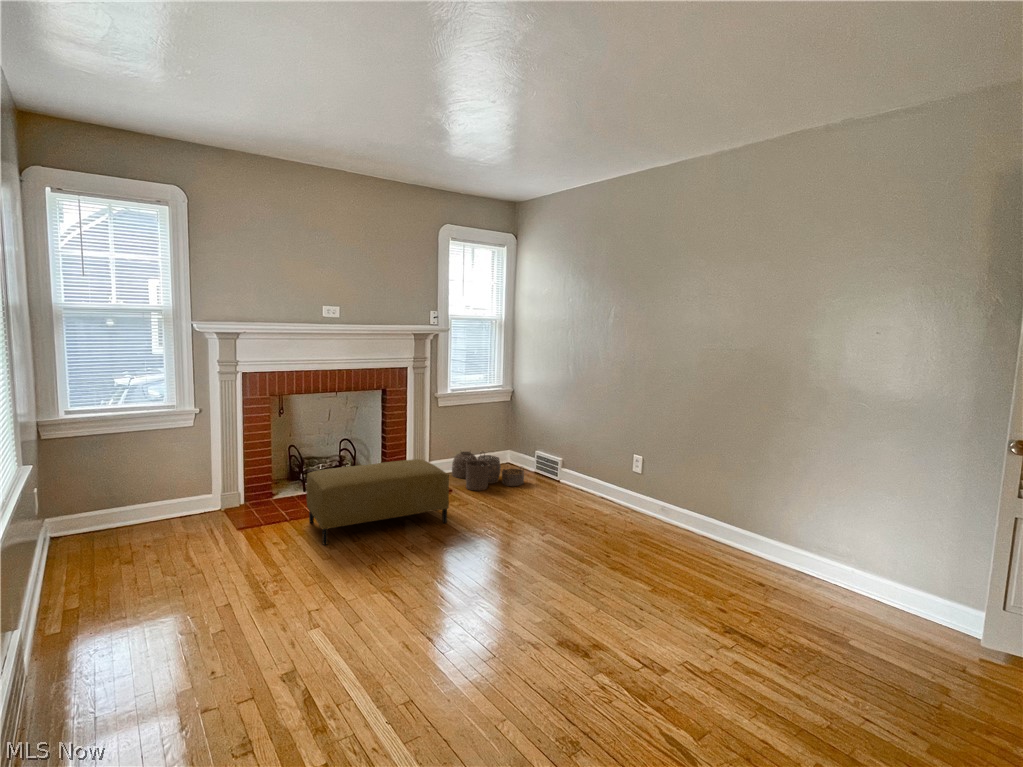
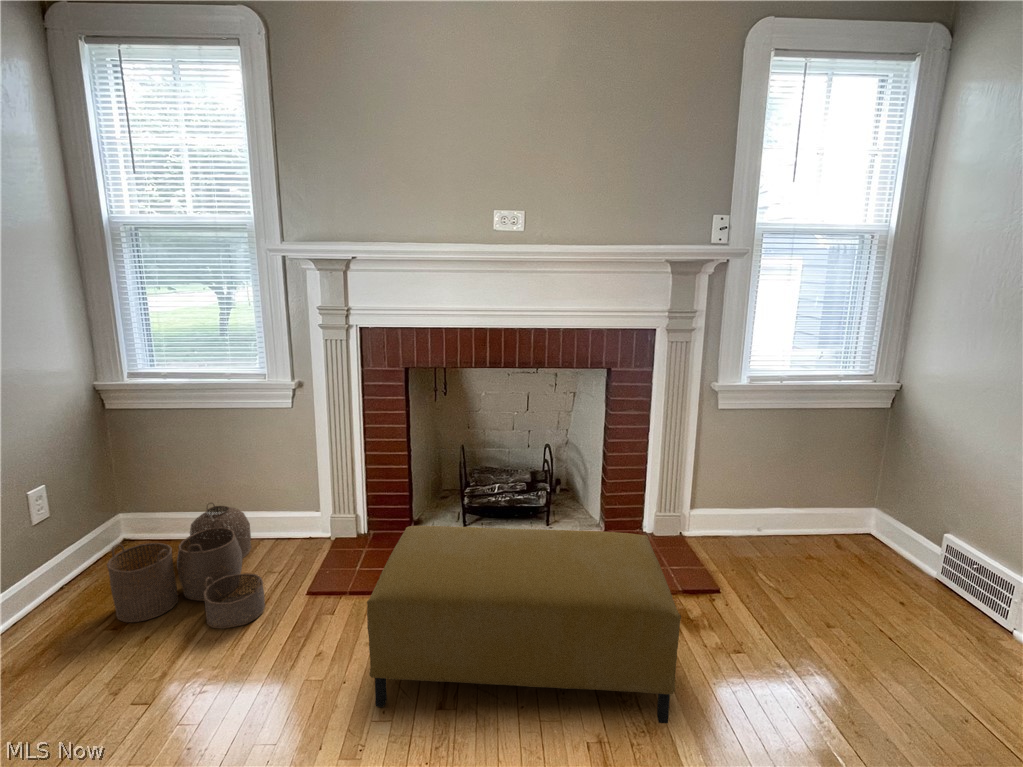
woven basket: present [452,452,524,490] -> present [107,503,265,629]

